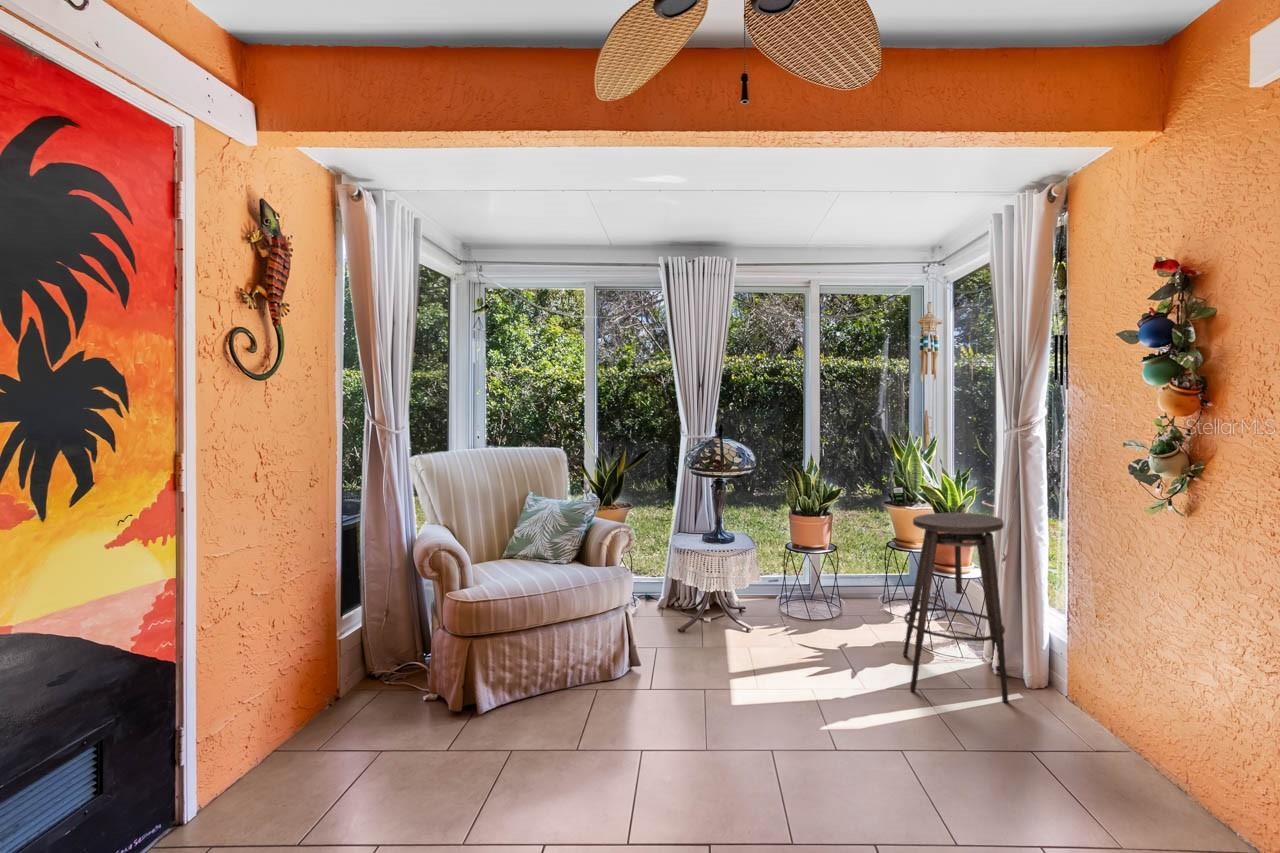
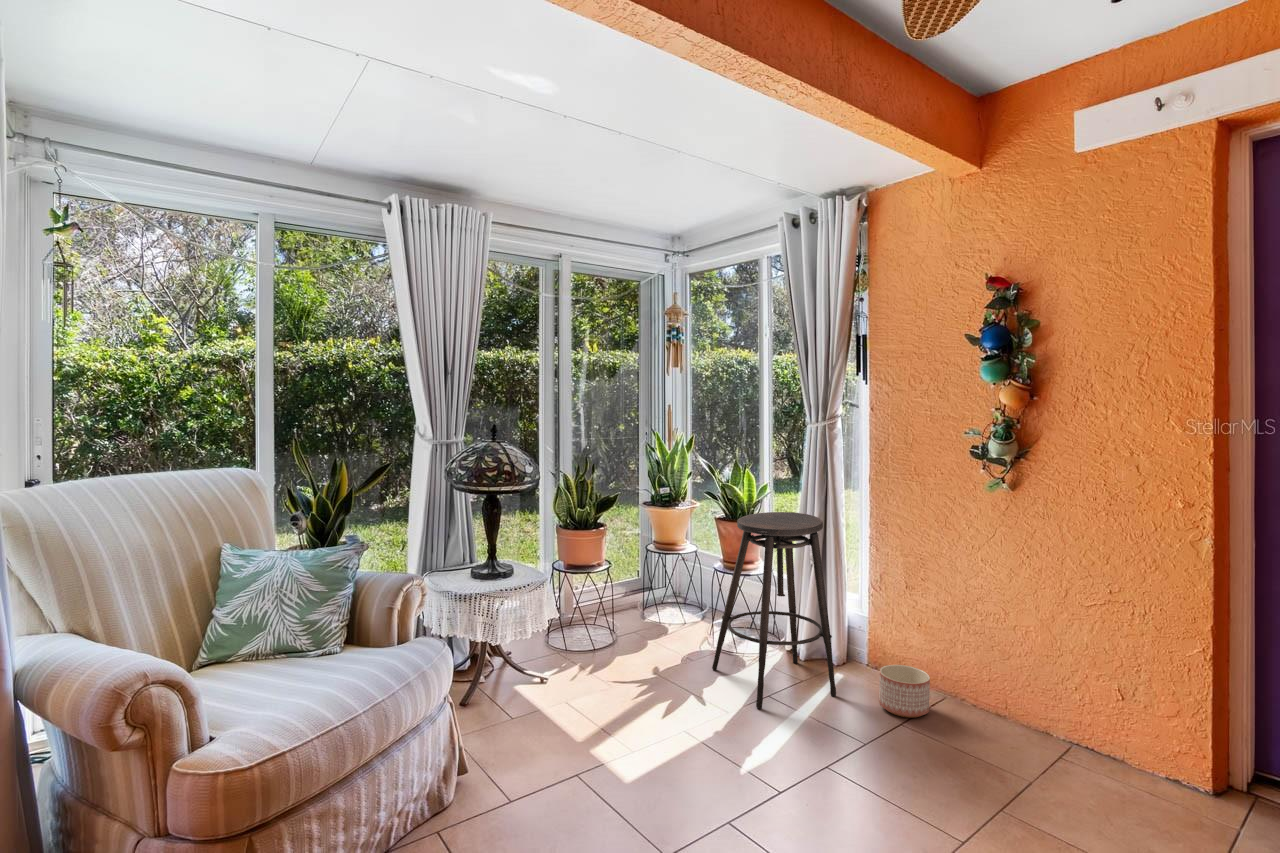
planter: none [1046,683,1106,741] -> present [879,665,930,718]

